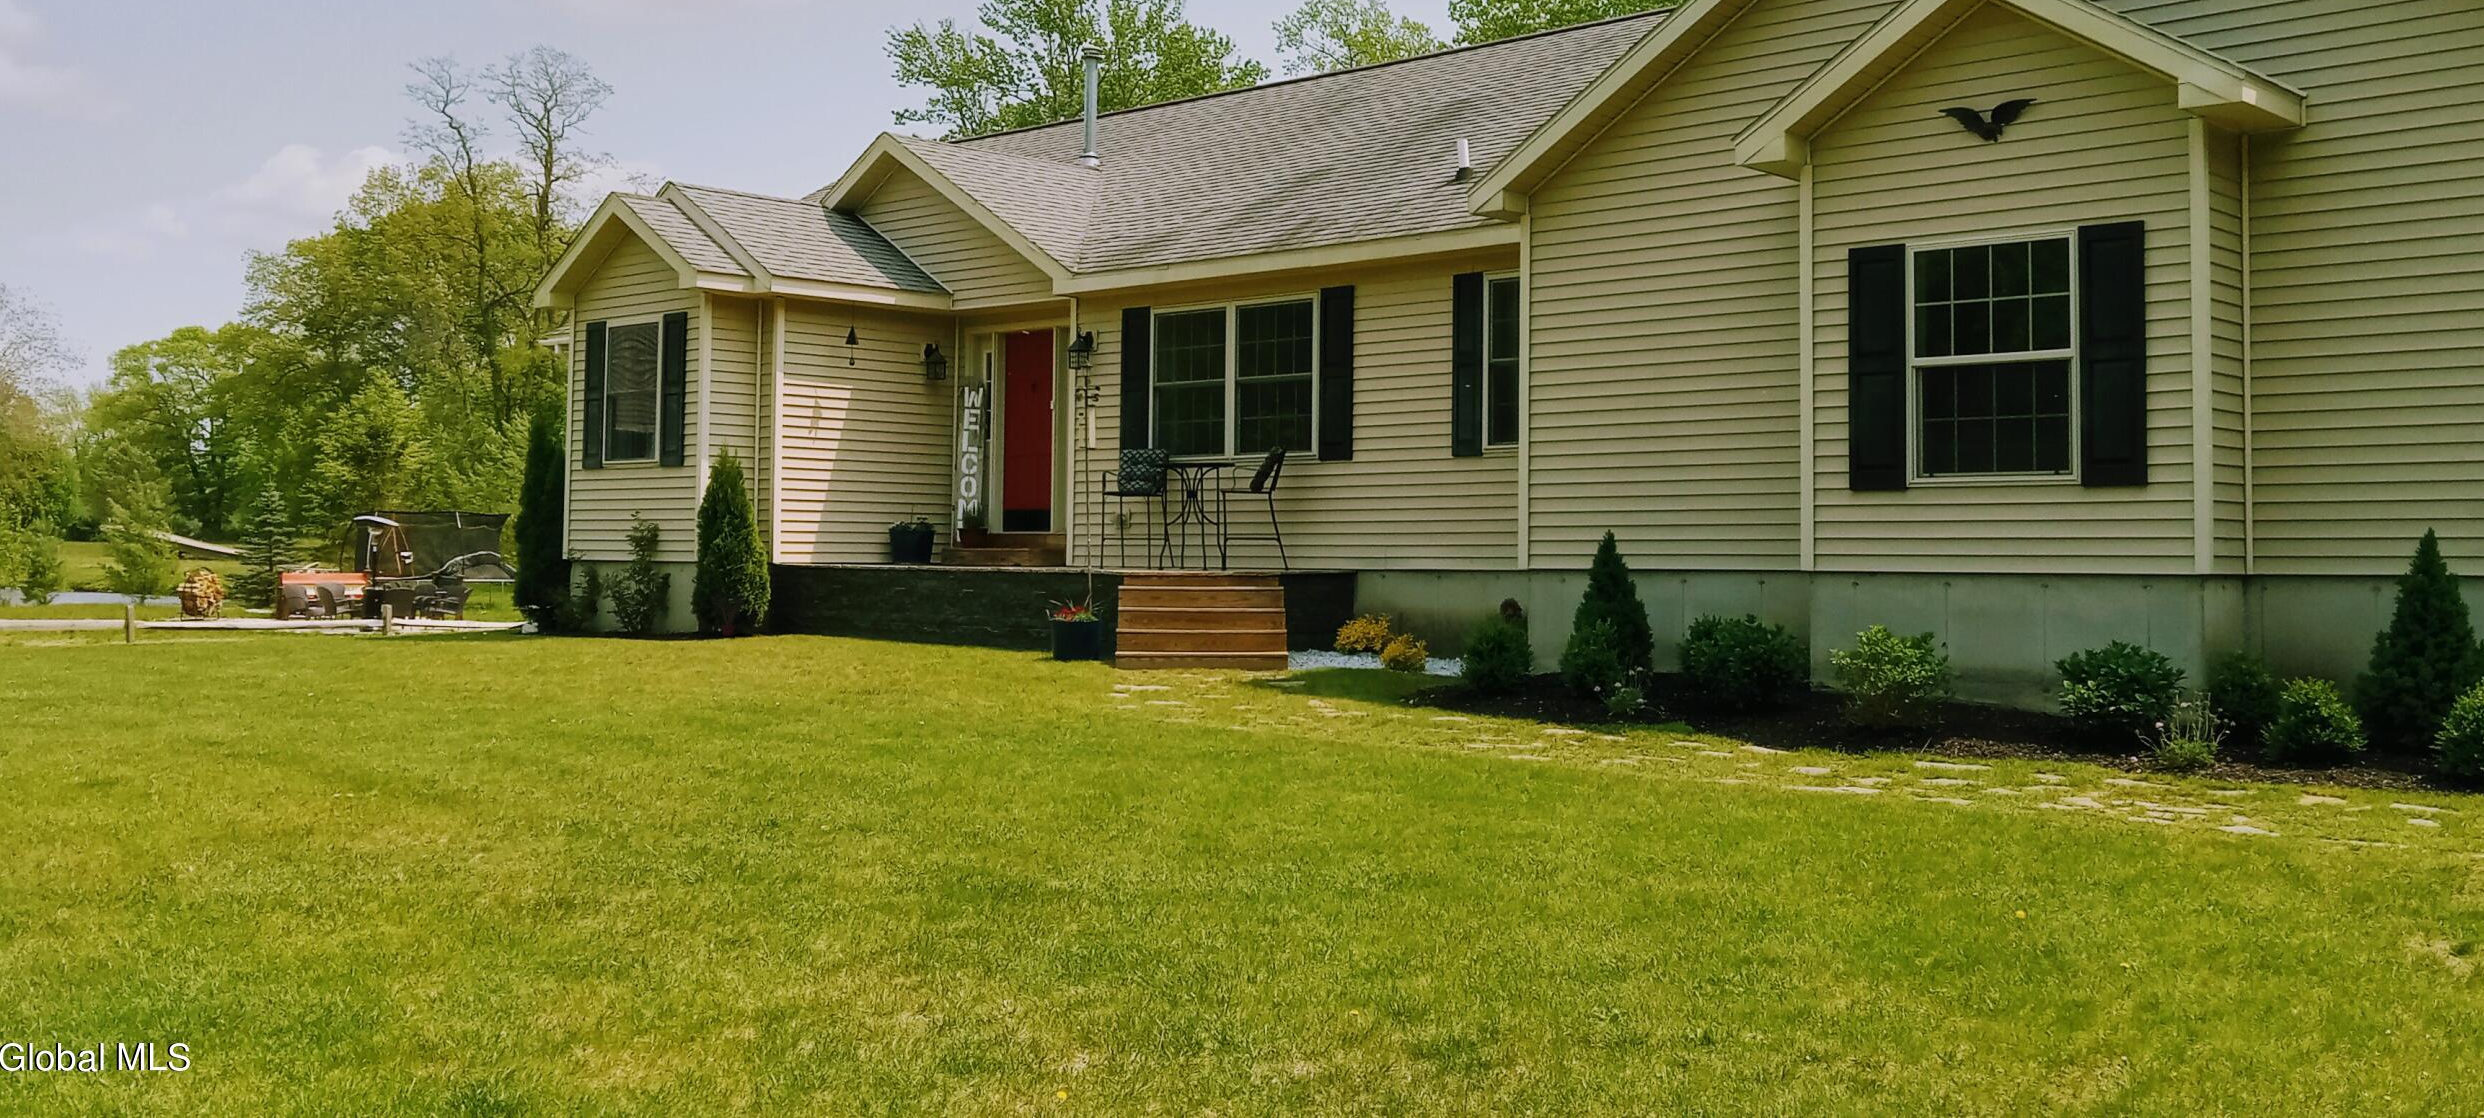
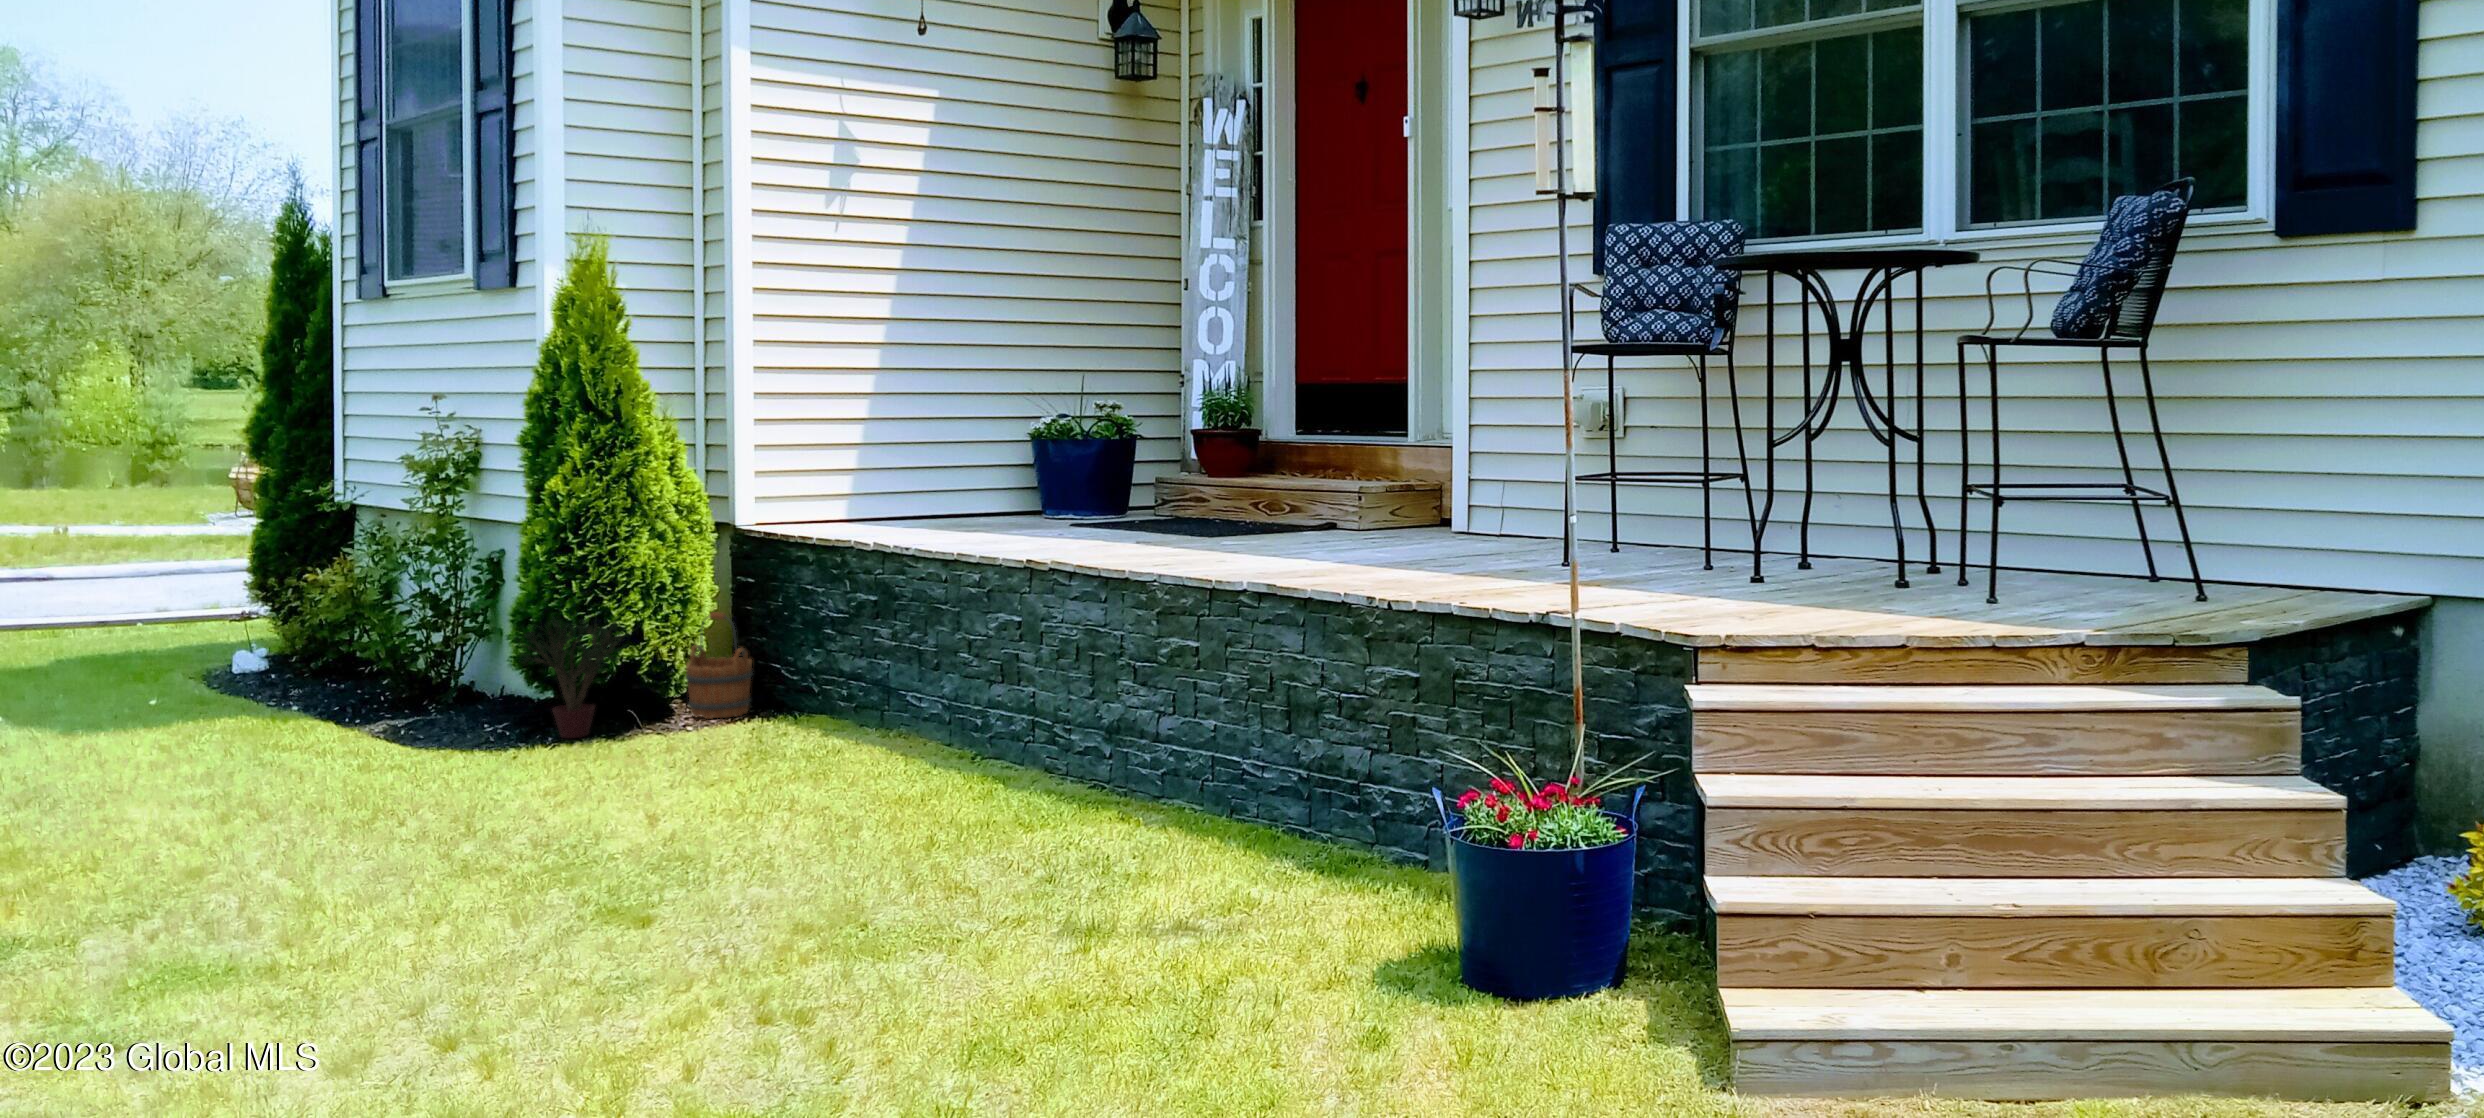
wooden bucket: none [764,593,789,634] -> present [686,612,752,719]

